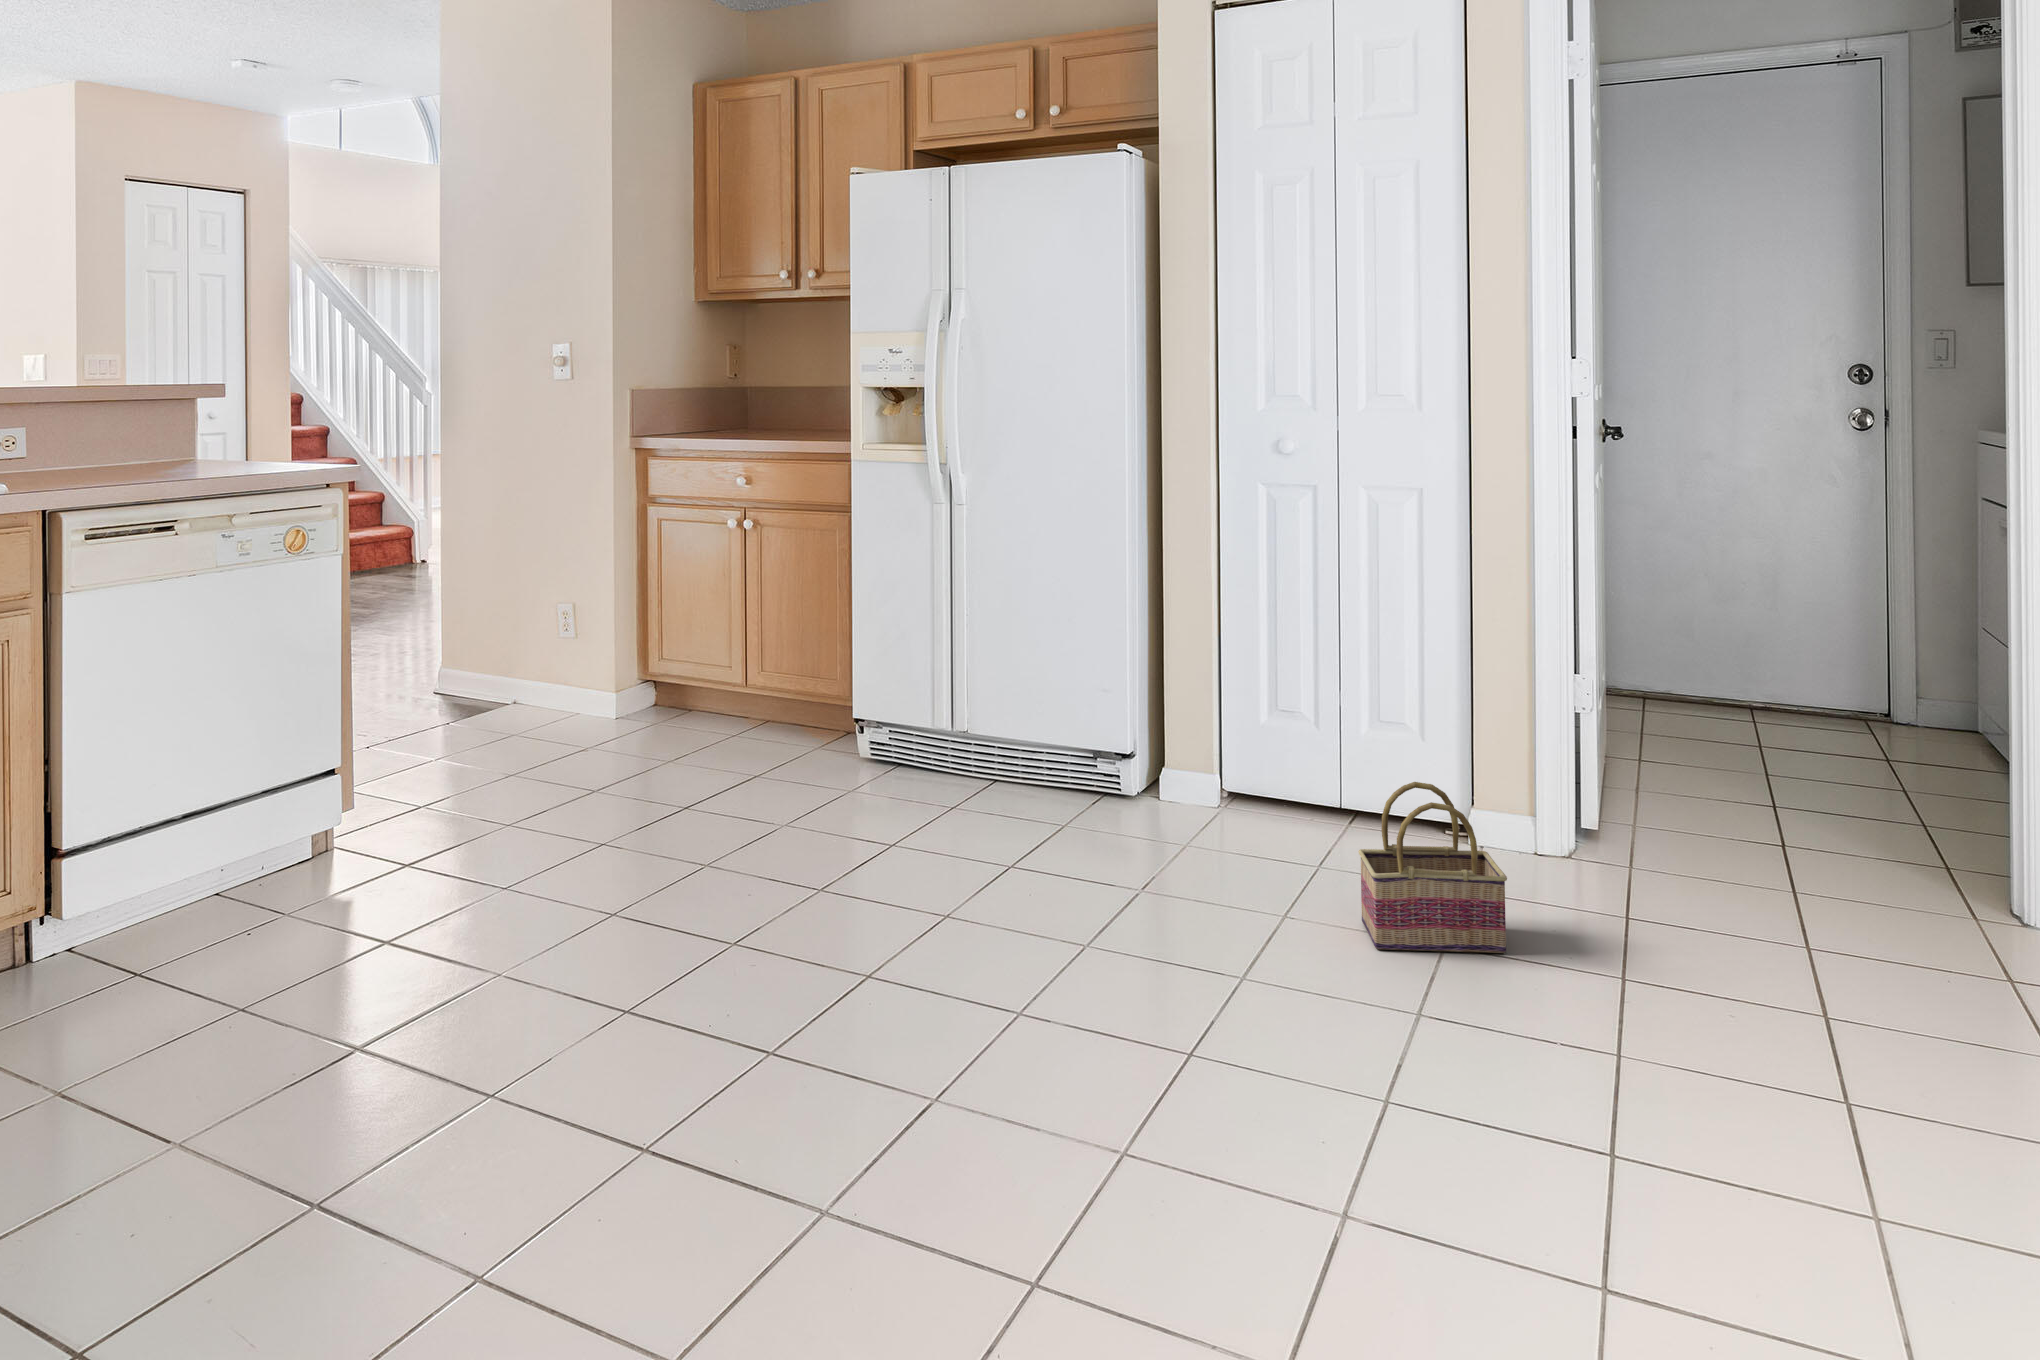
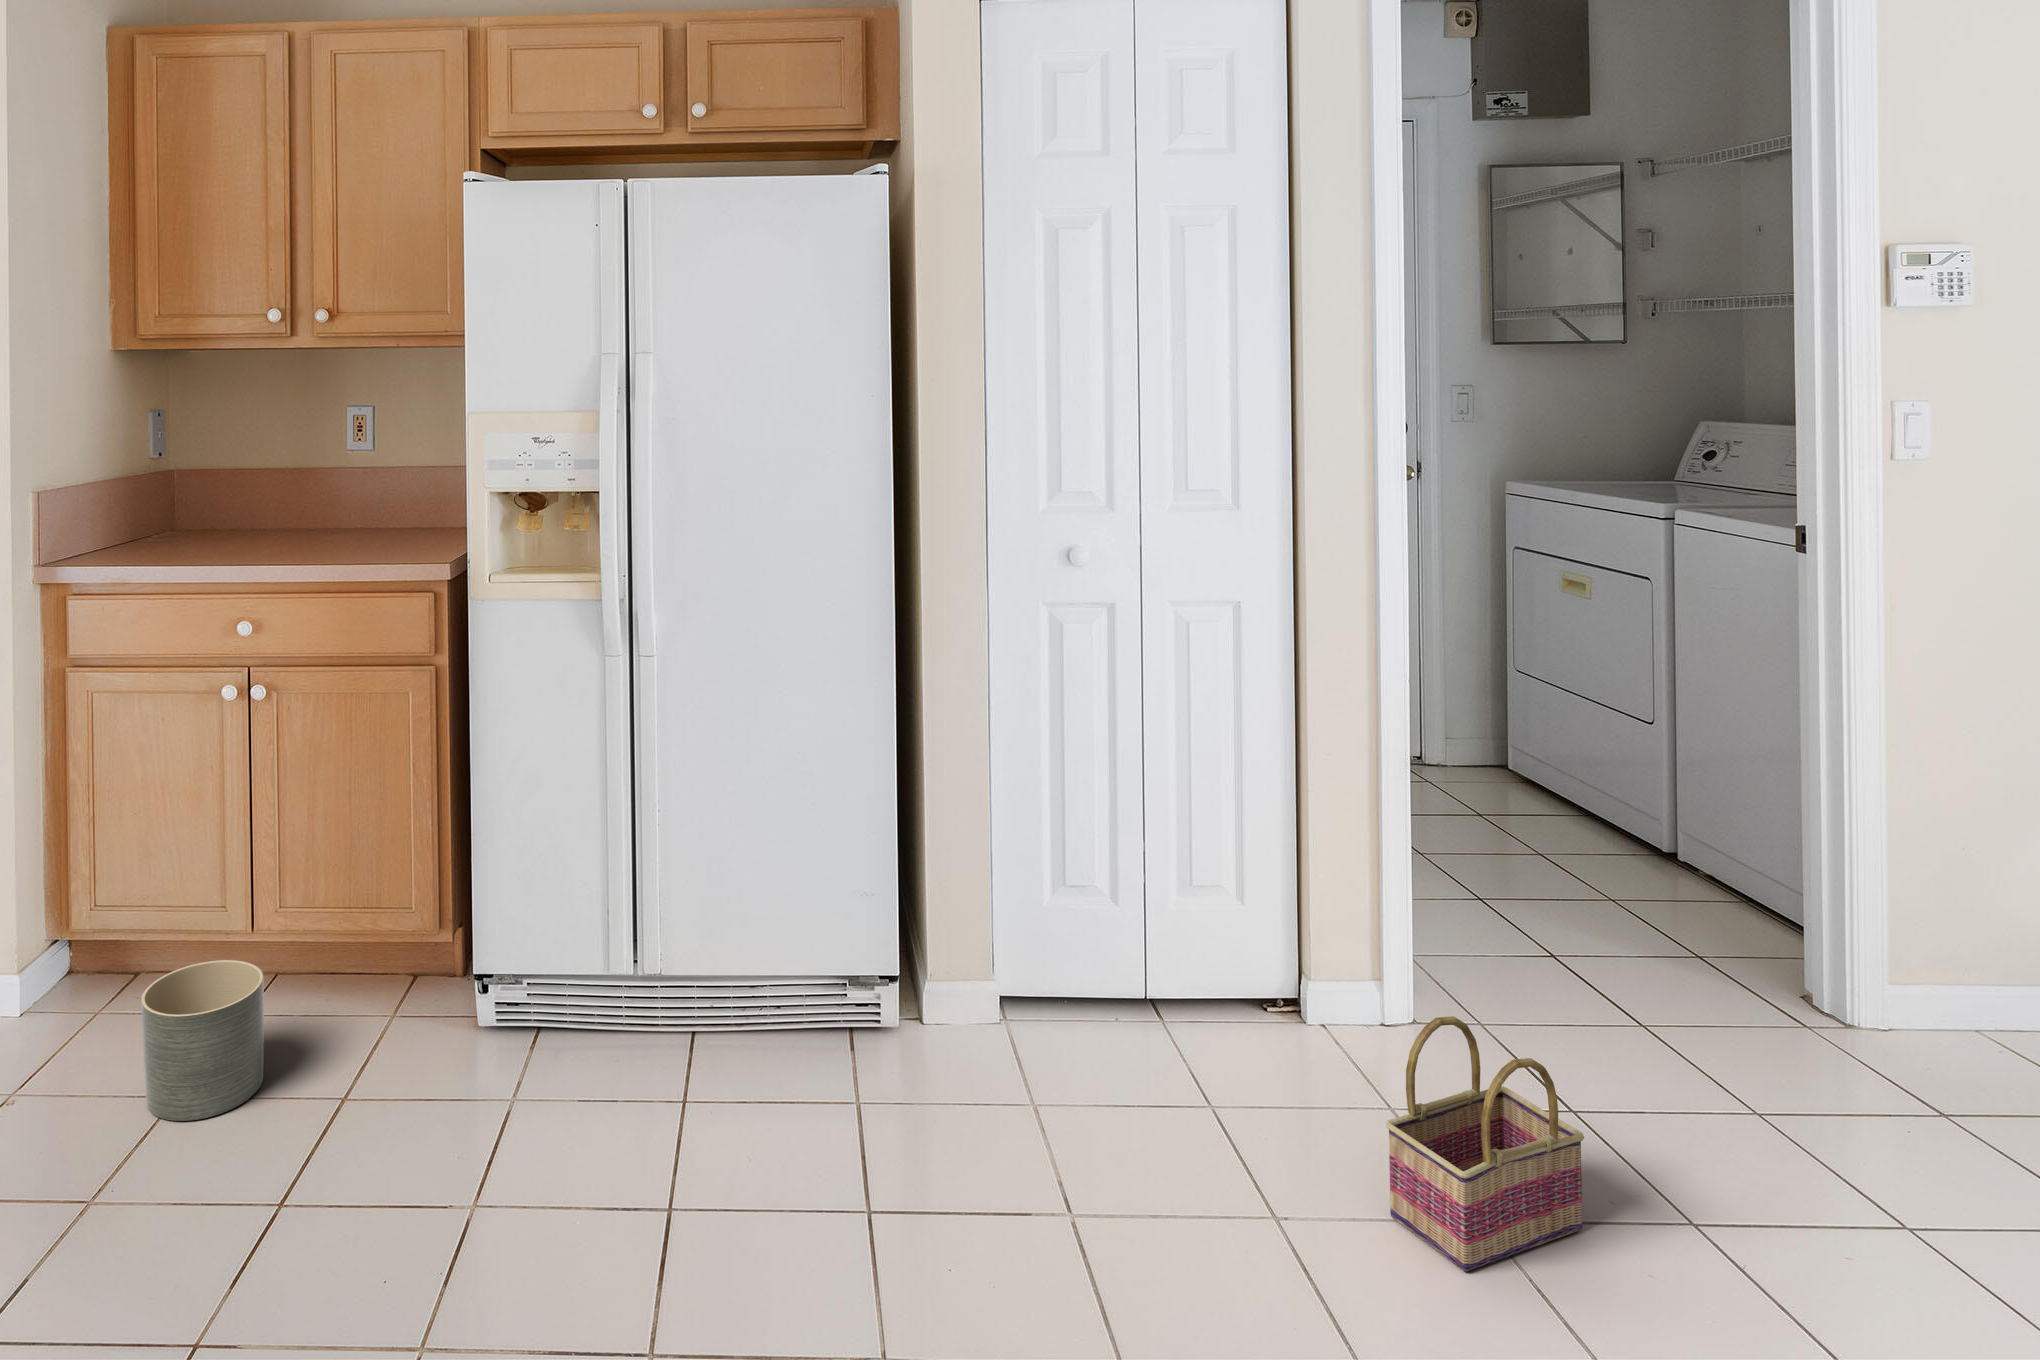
planter: none [651,683,723,765] -> present [141,960,264,1121]

